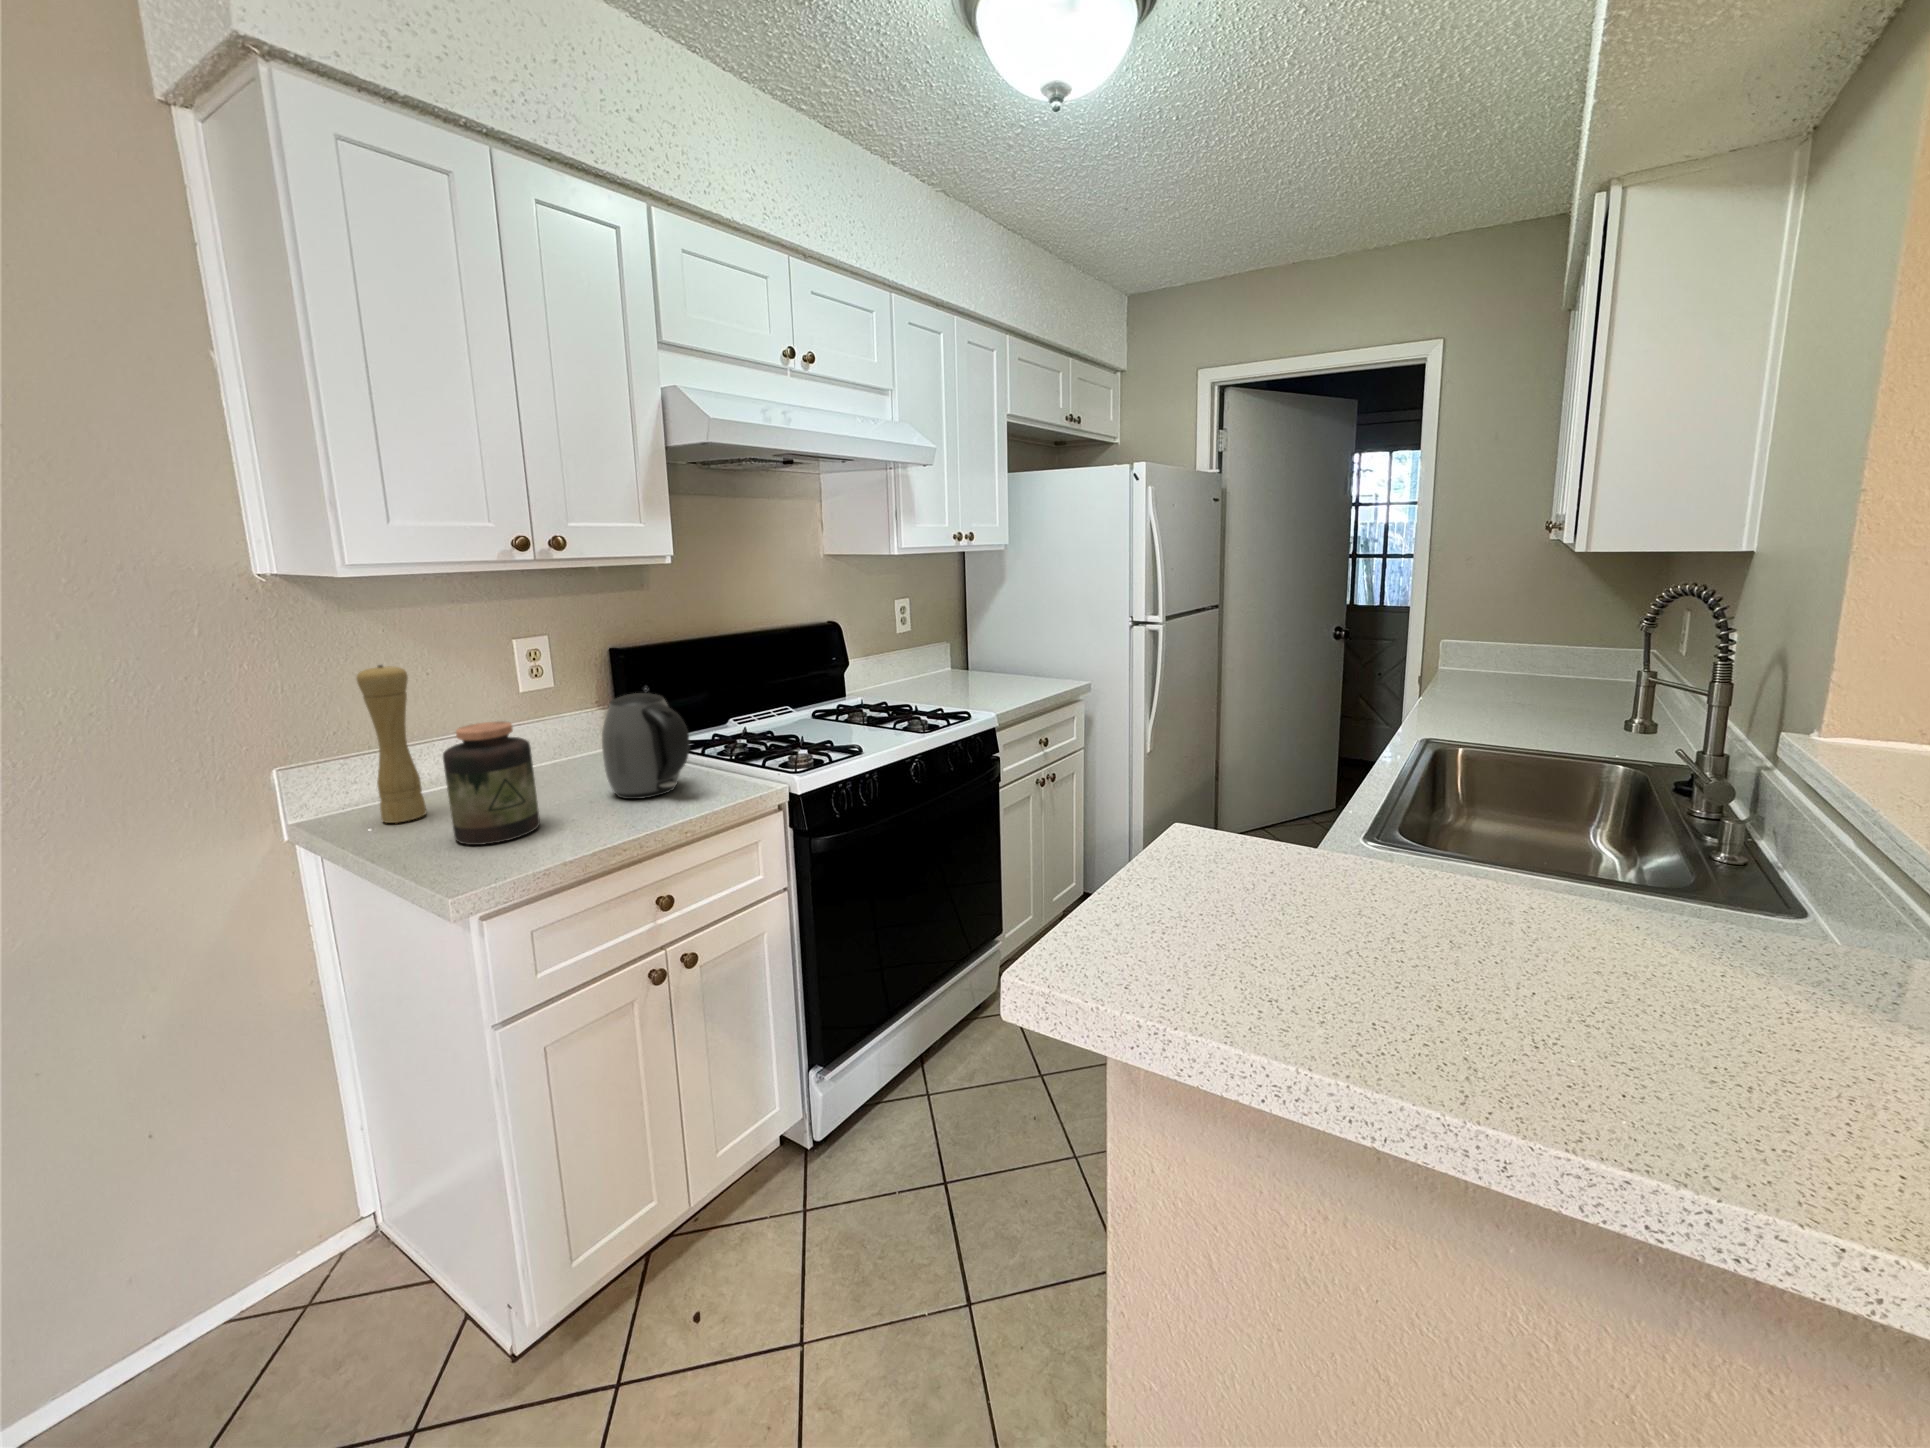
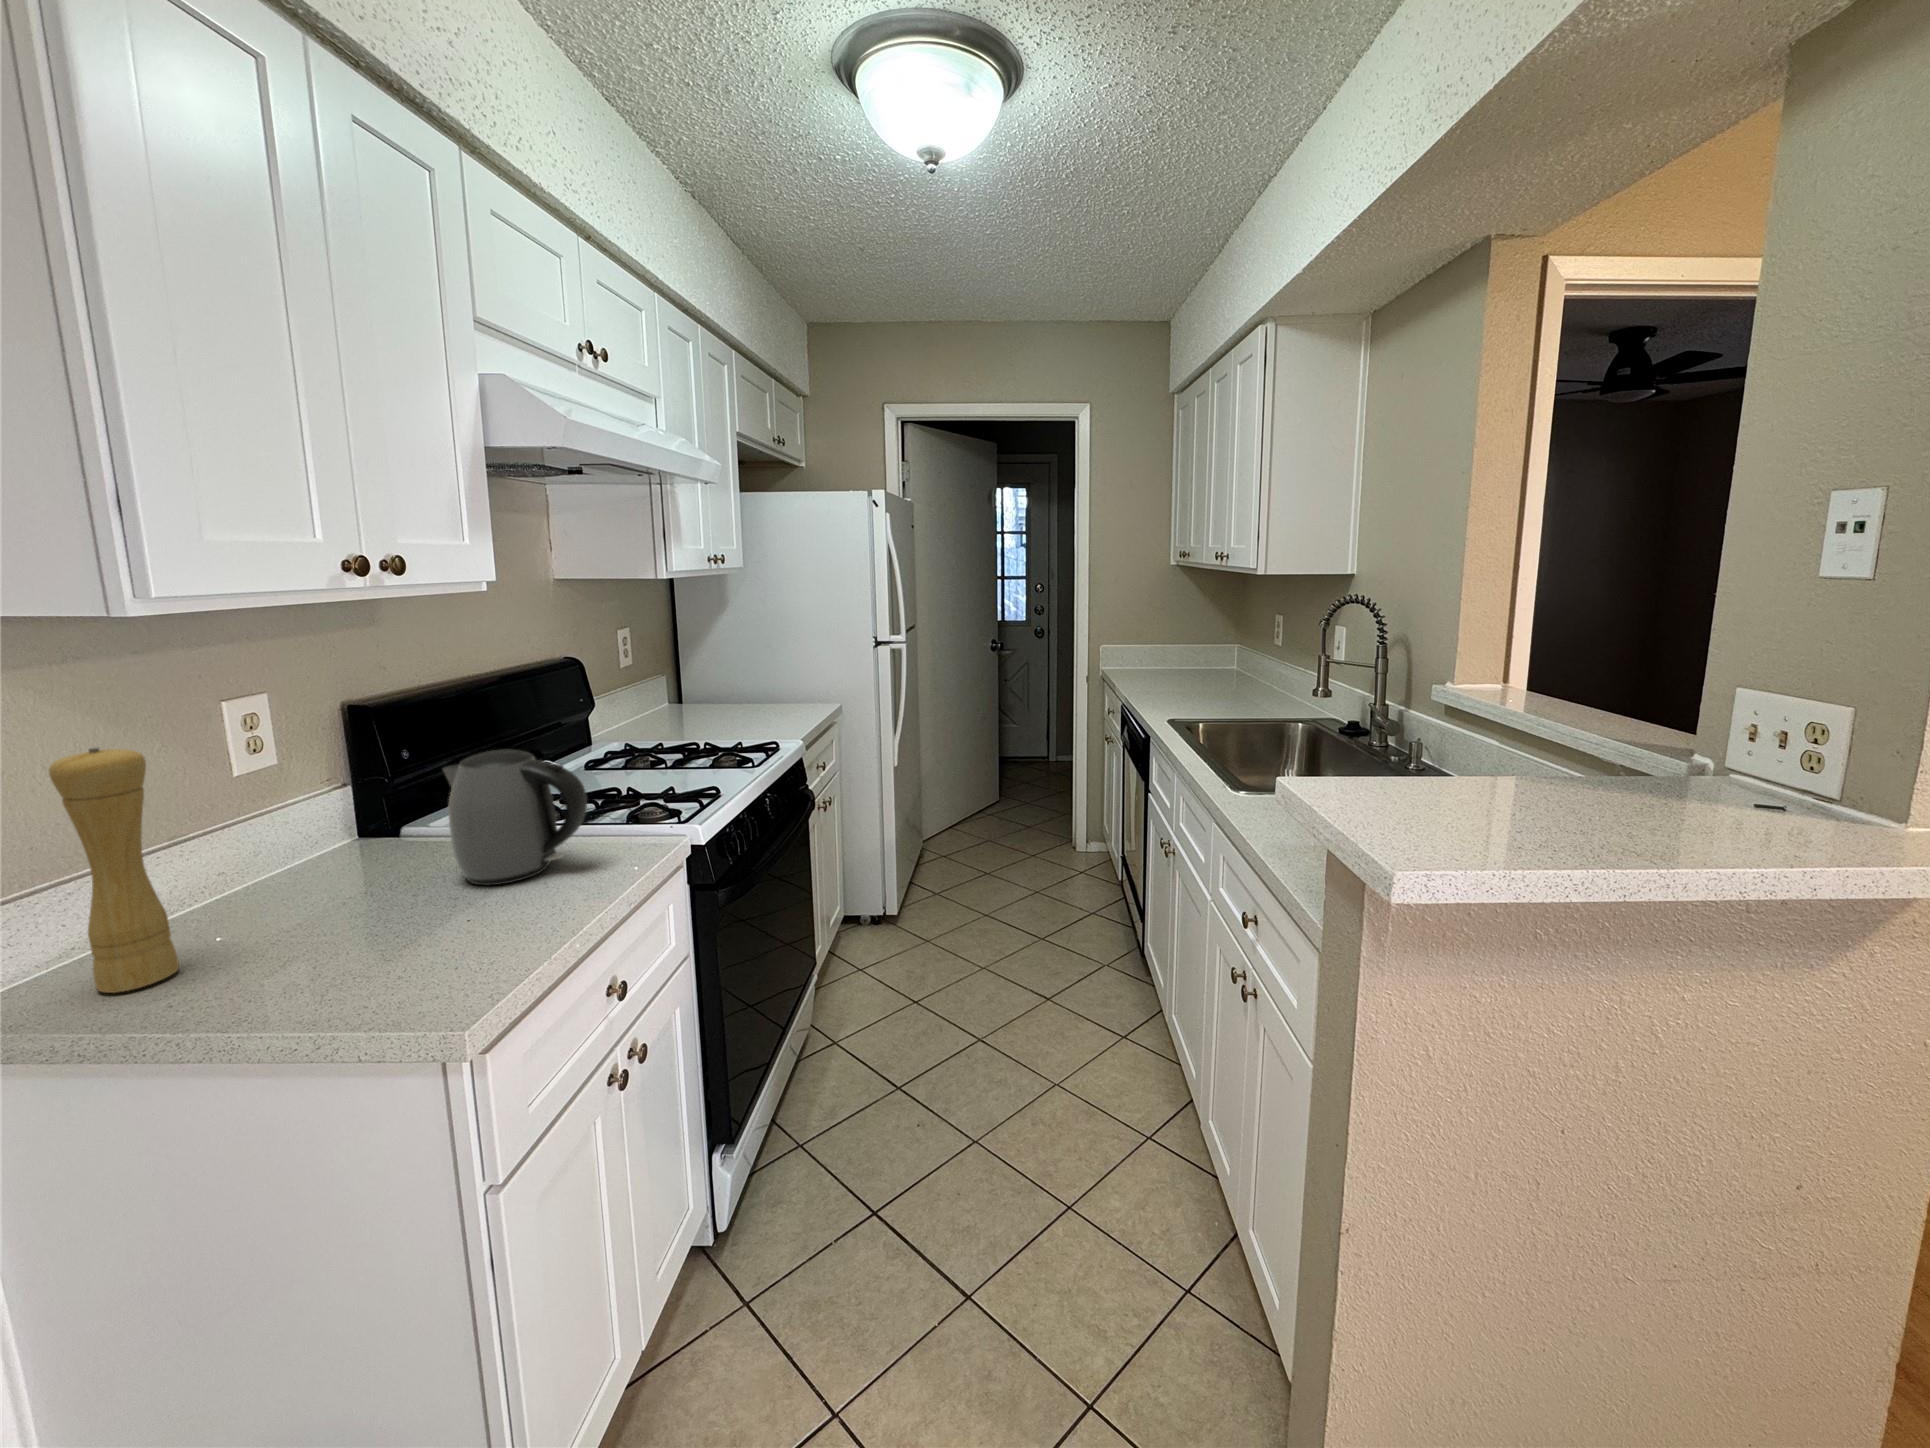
jar: present [443,721,540,845] -> none [287,803,431,980]

